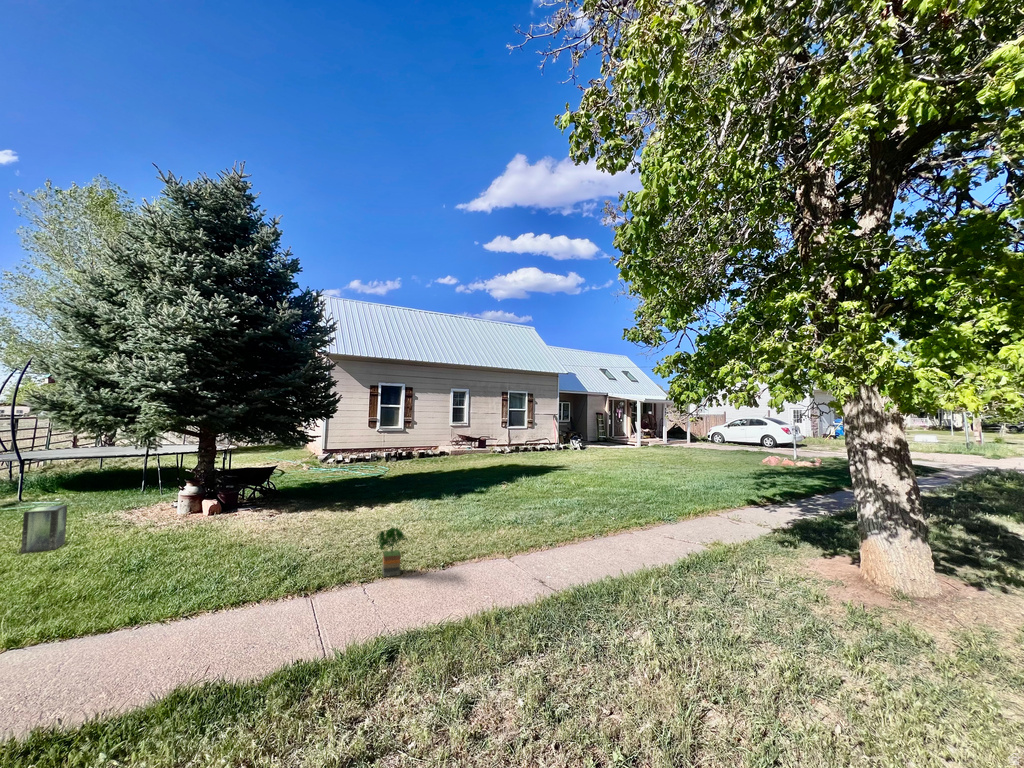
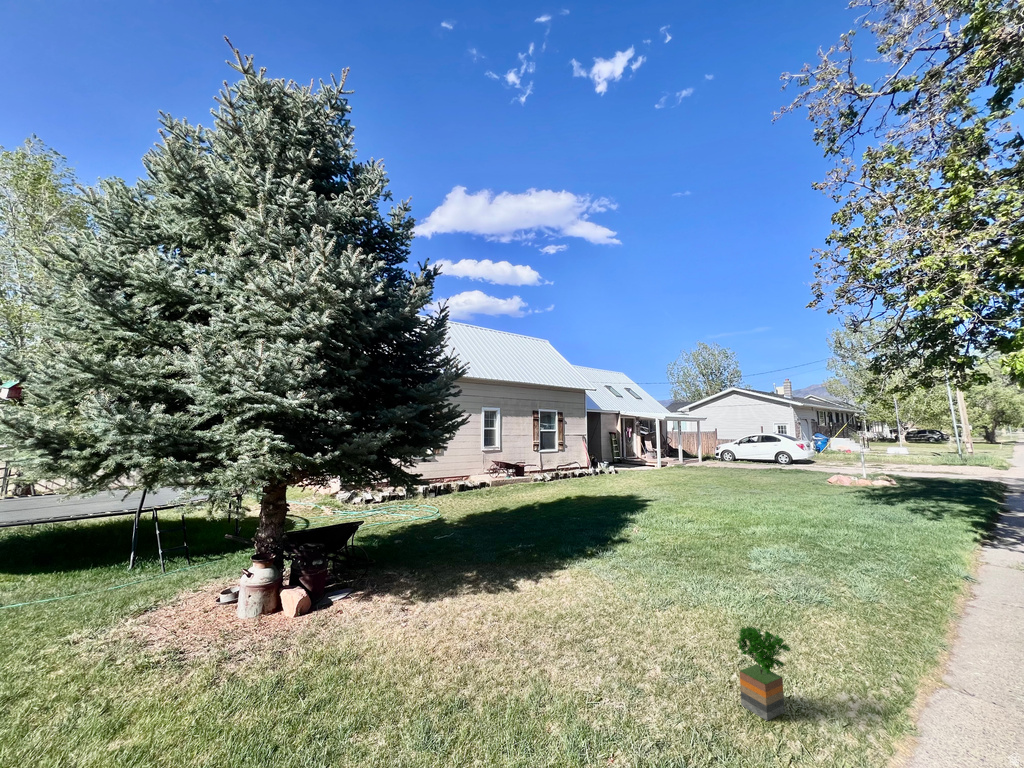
storage box: present [21,505,67,553] -> none [25,619,106,732]

